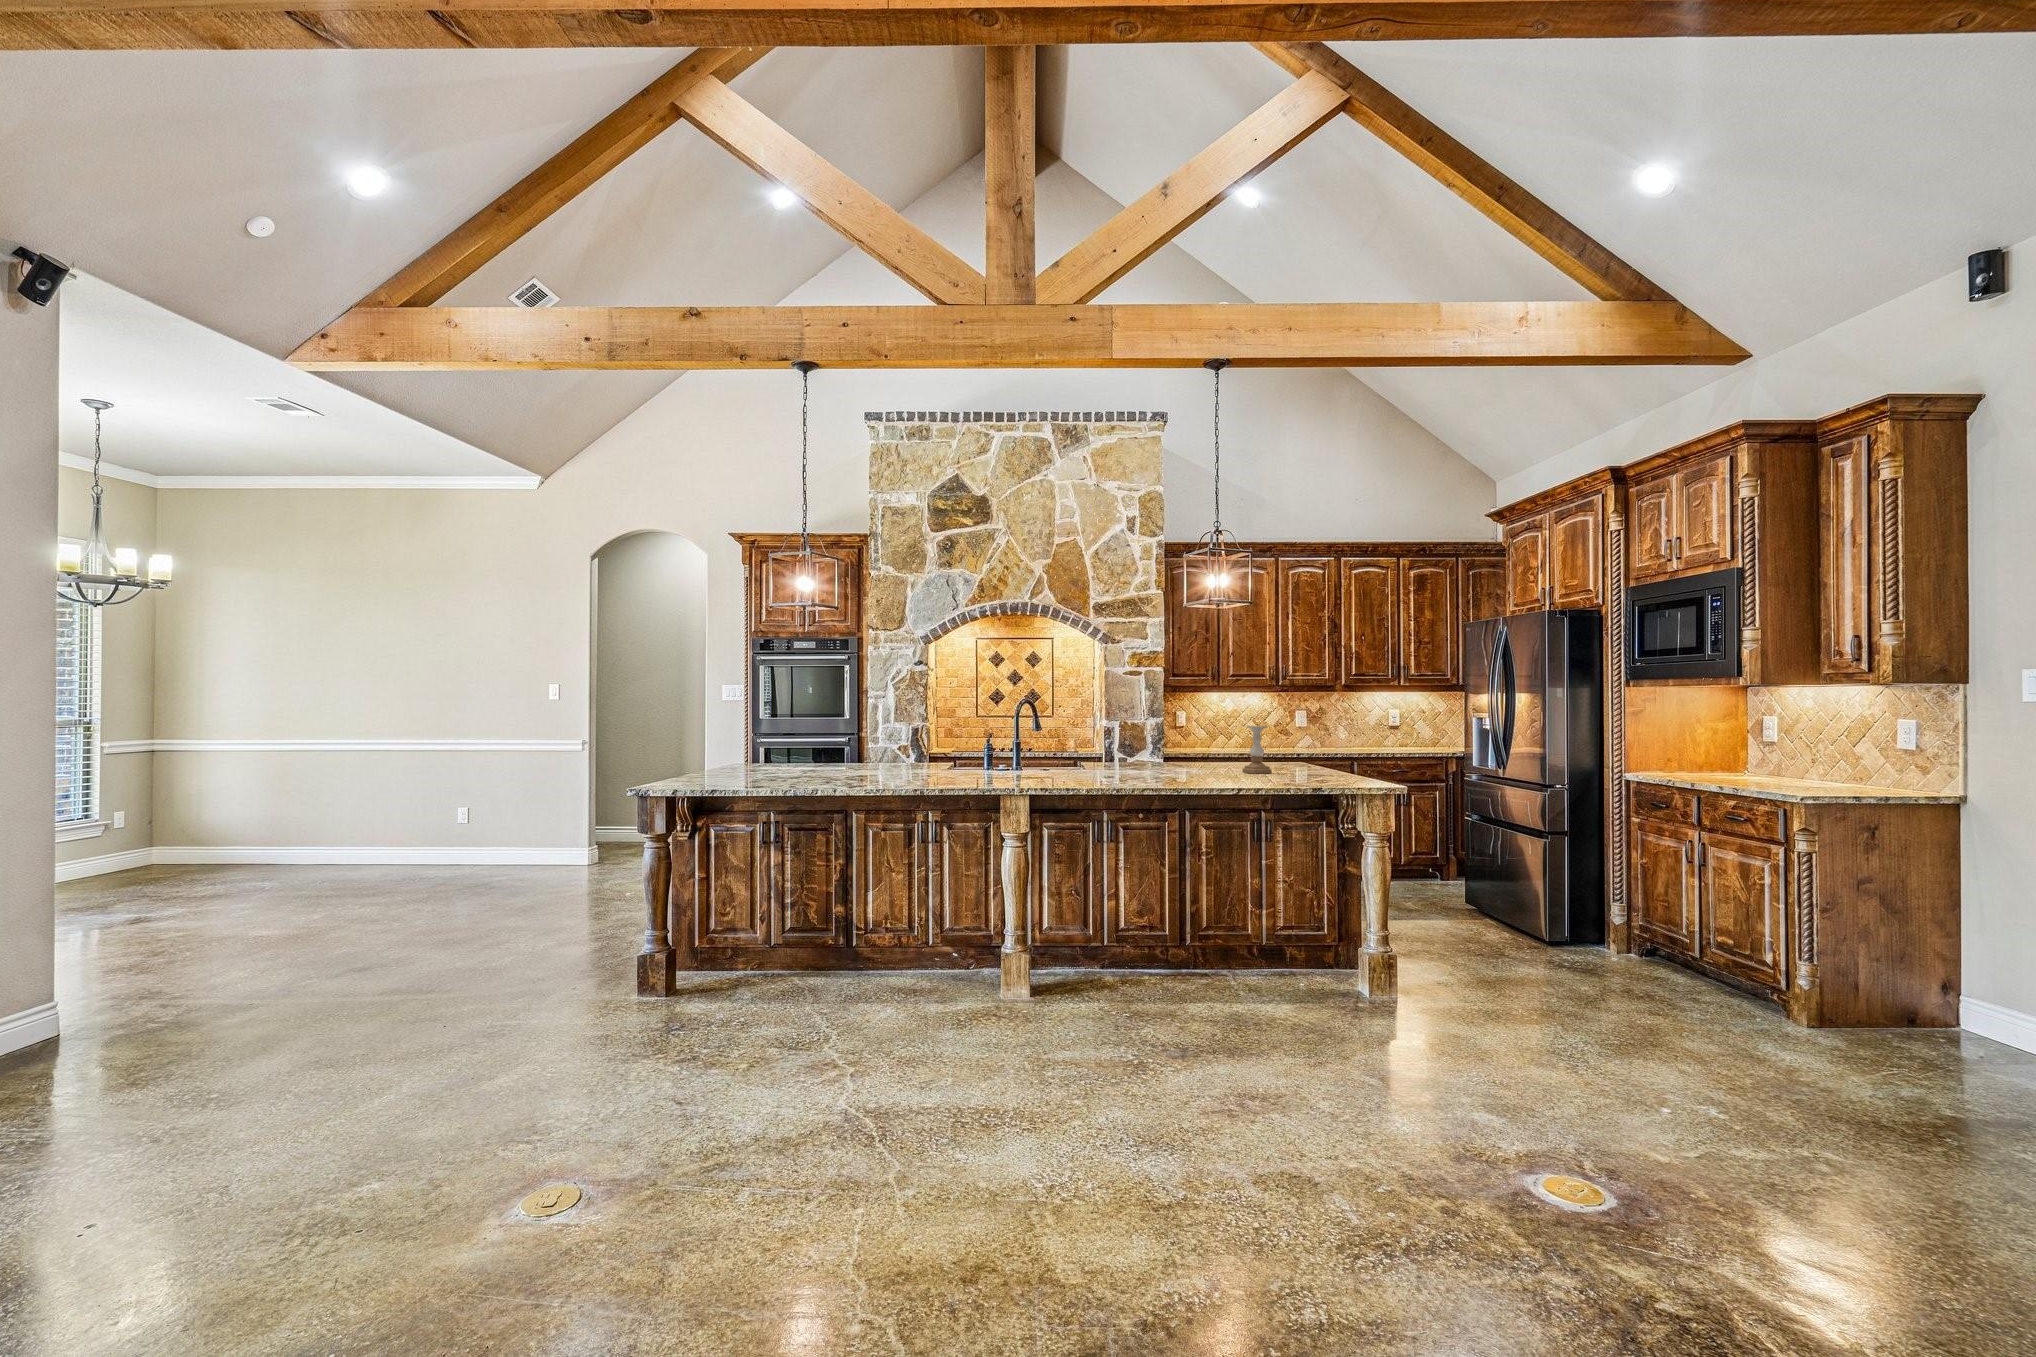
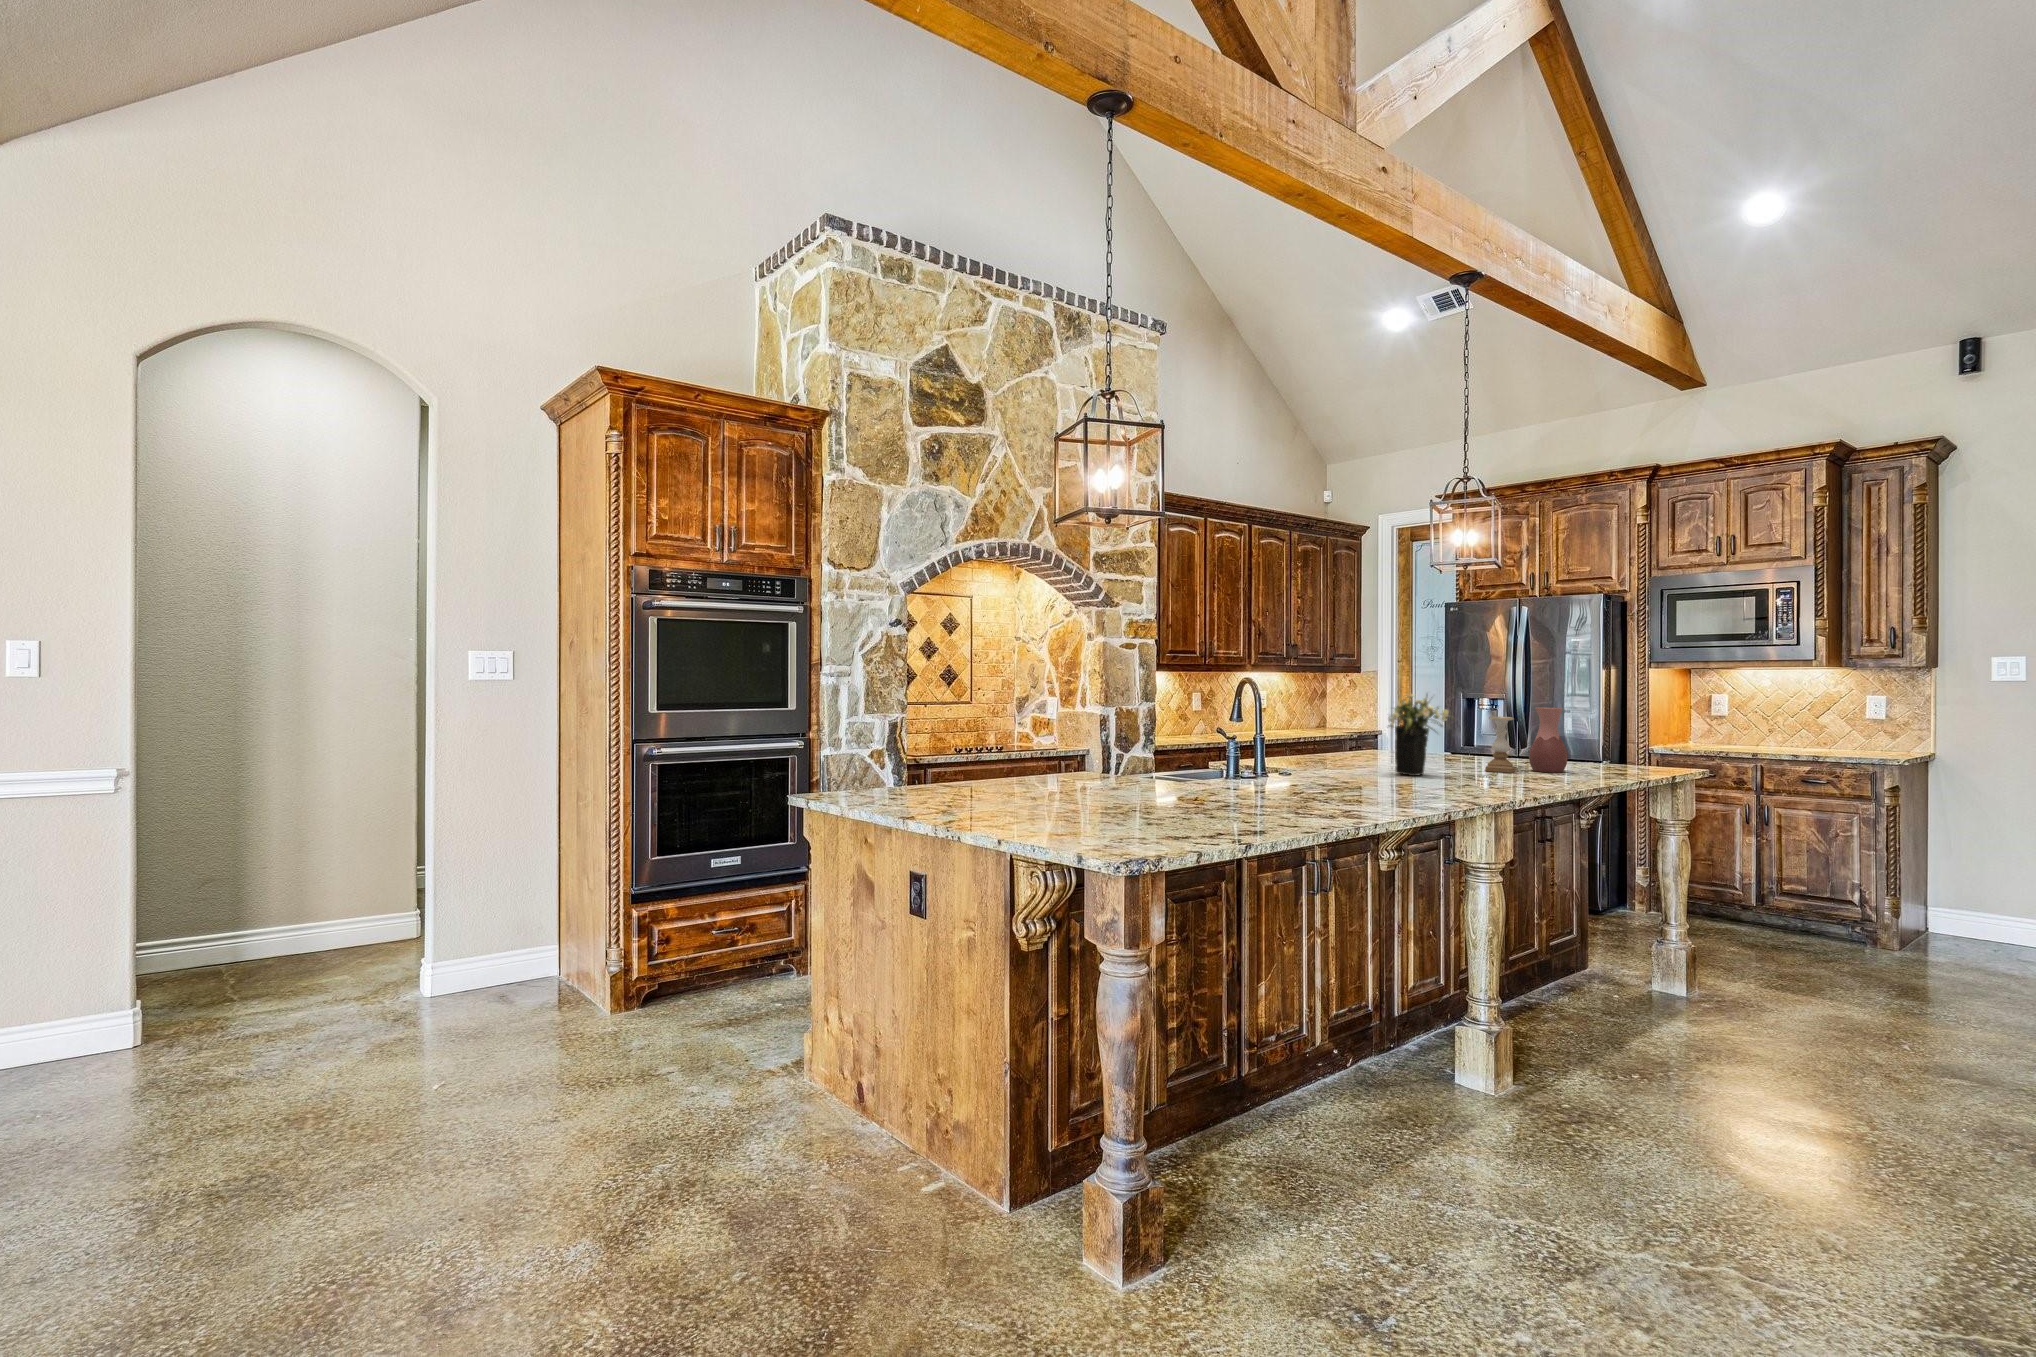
flower arrangement: none [1123,704,1181,771] -> present [1388,694,1450,776]
vase: none [1283,718,1315,776] -> present [1529,707,1567,773]

